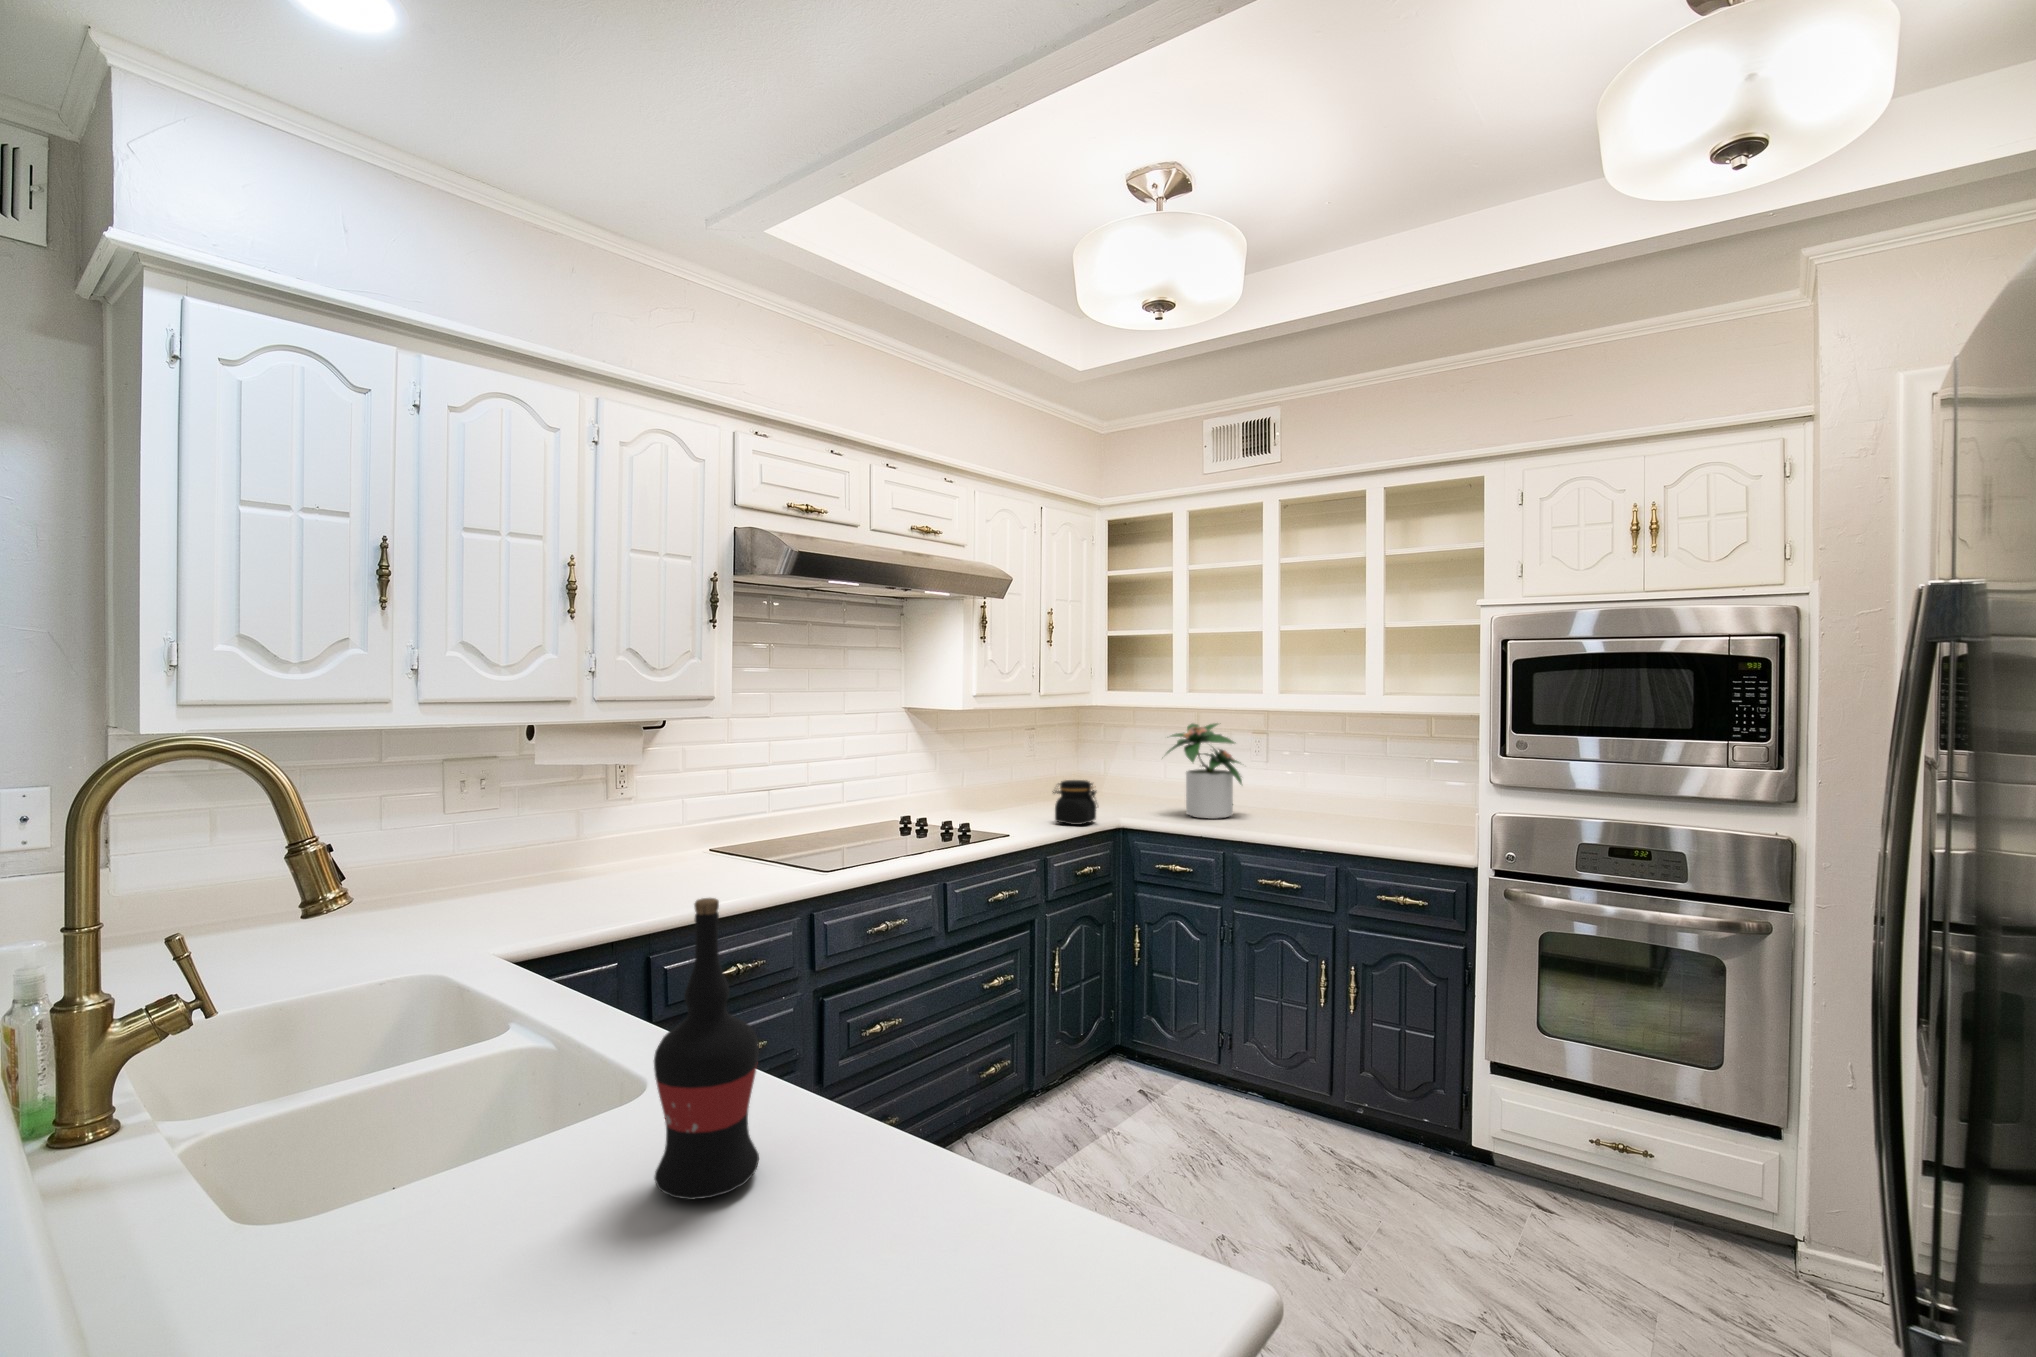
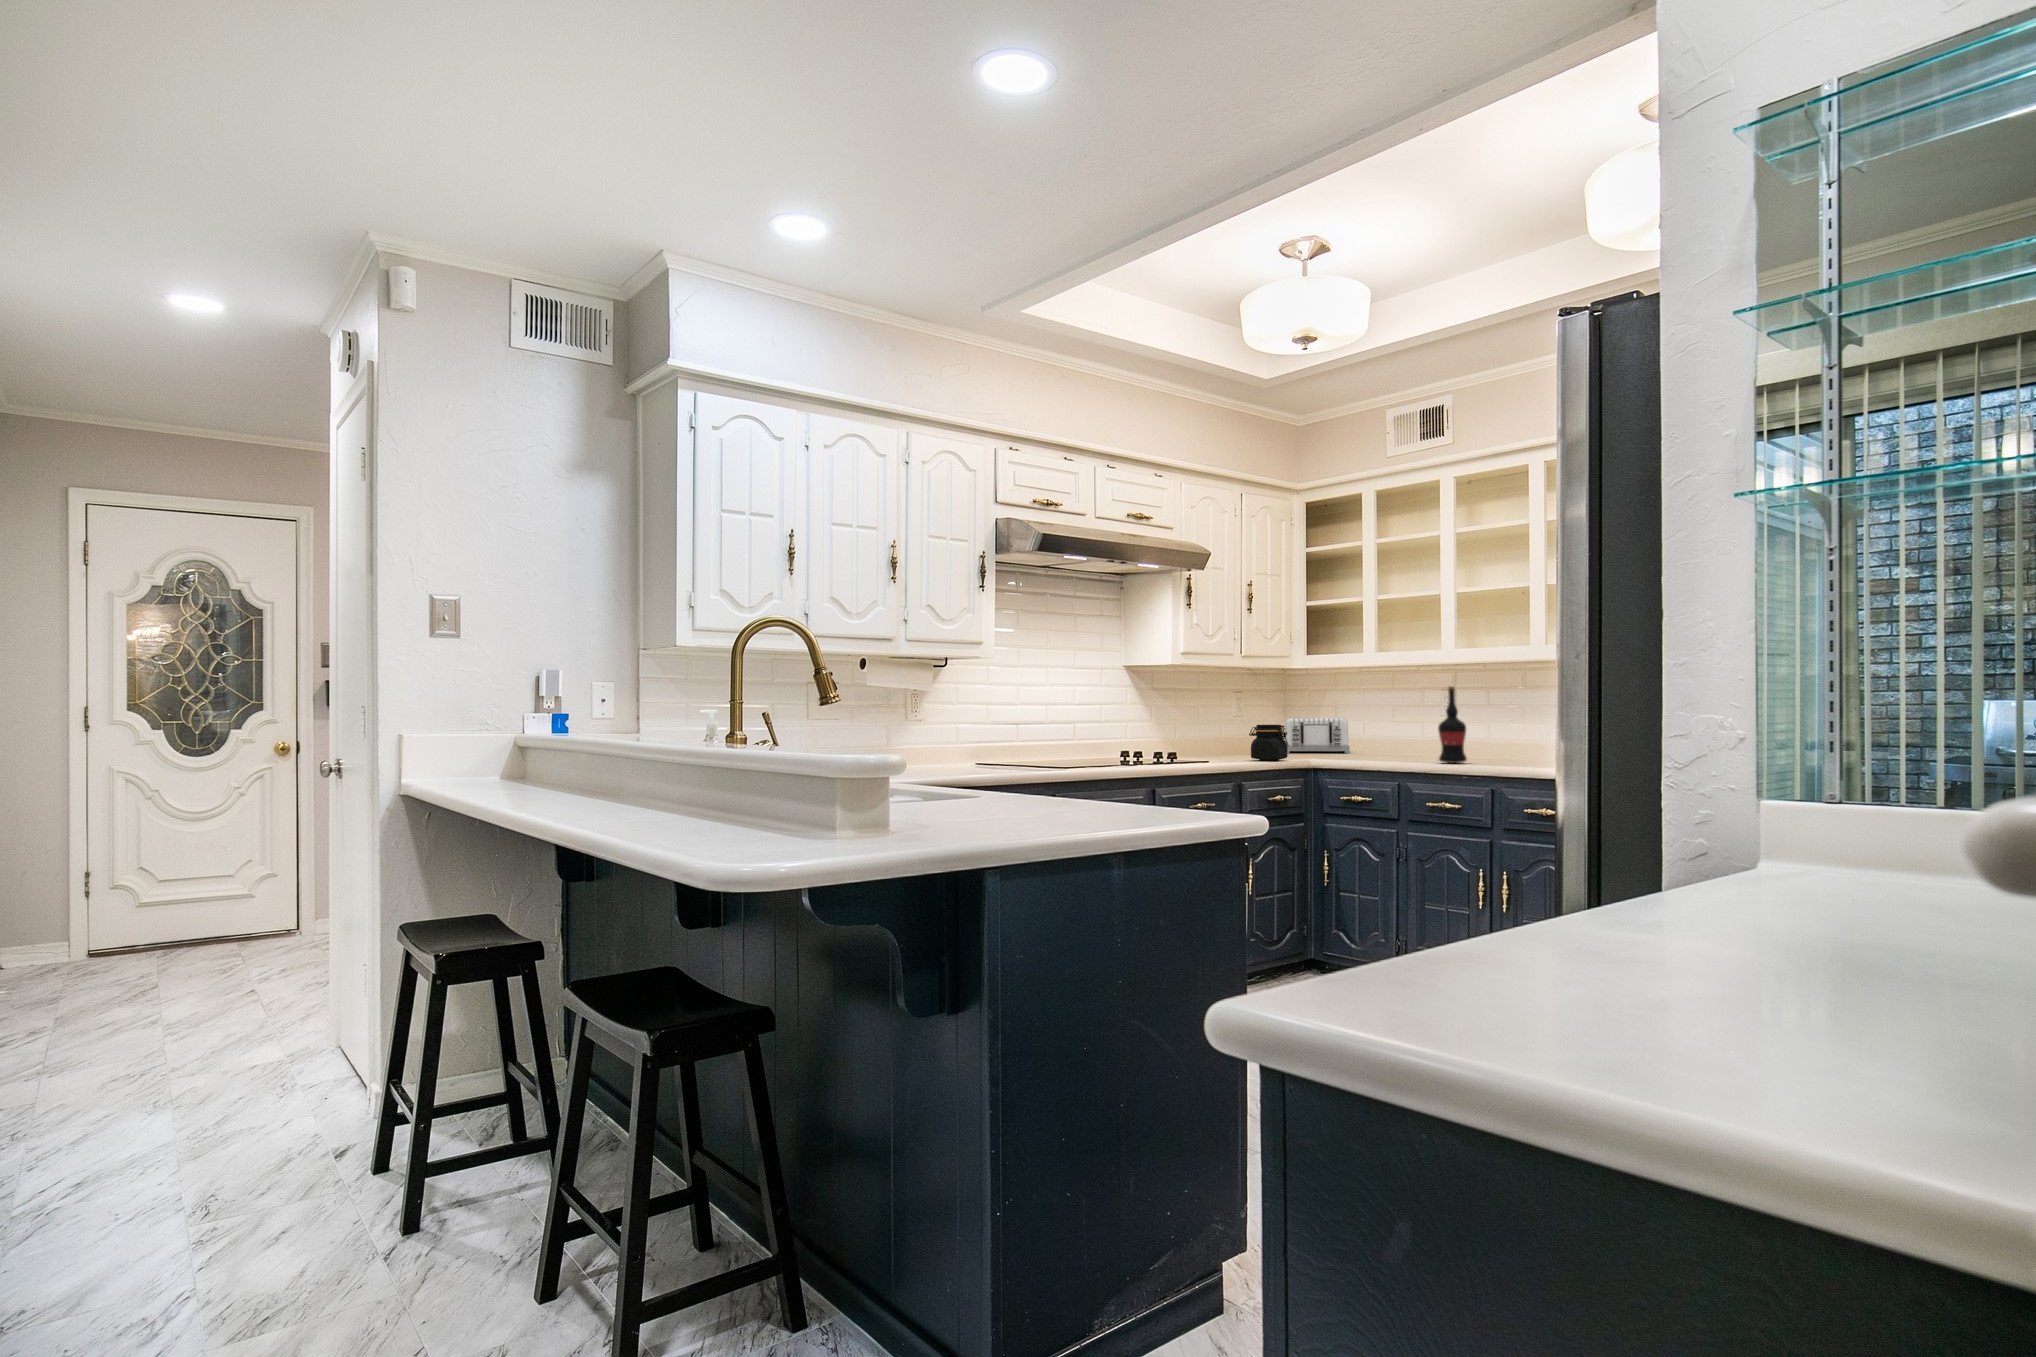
potted plant: present [1166,723,1242,819] -> none [1347,677,1426,760]
toaster: none [1079,750,1149,794] -> present [1285,717,1350,753]
wine bottle: present [654,898,759,1200] -> present [1438,687,1467,763]

